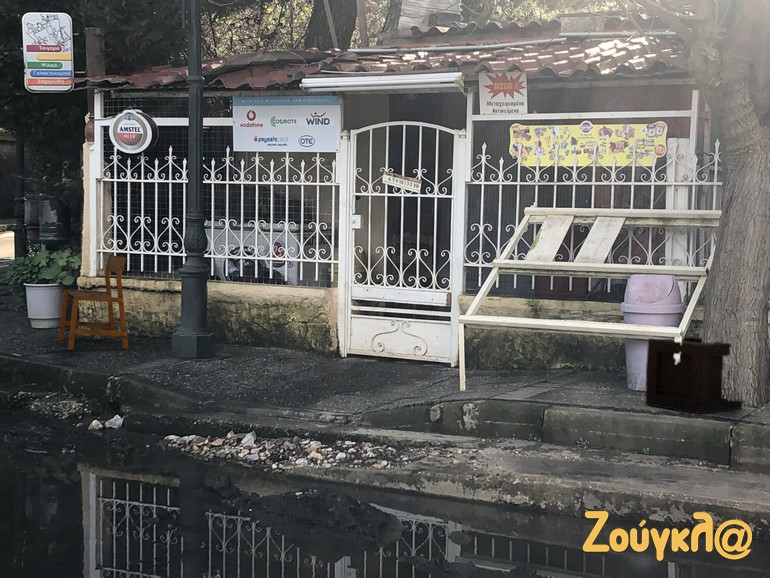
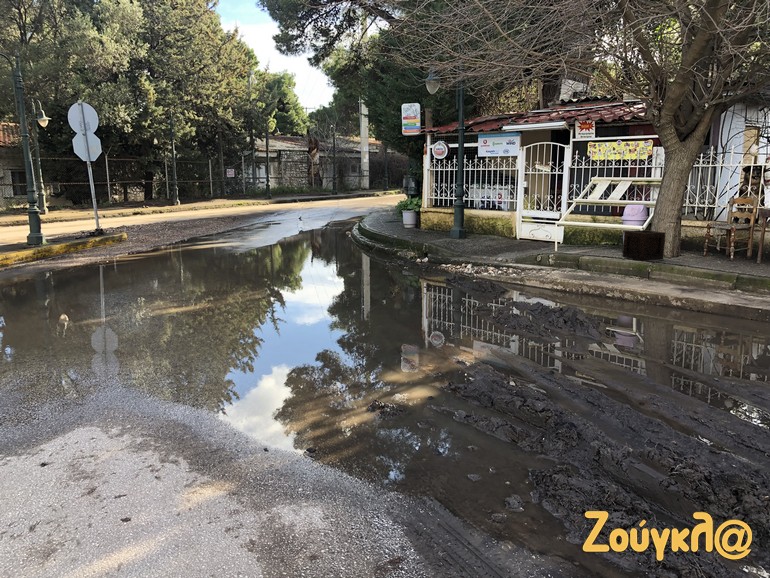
bench: present [58,254,128,350] -> none [413,199,437,234]

